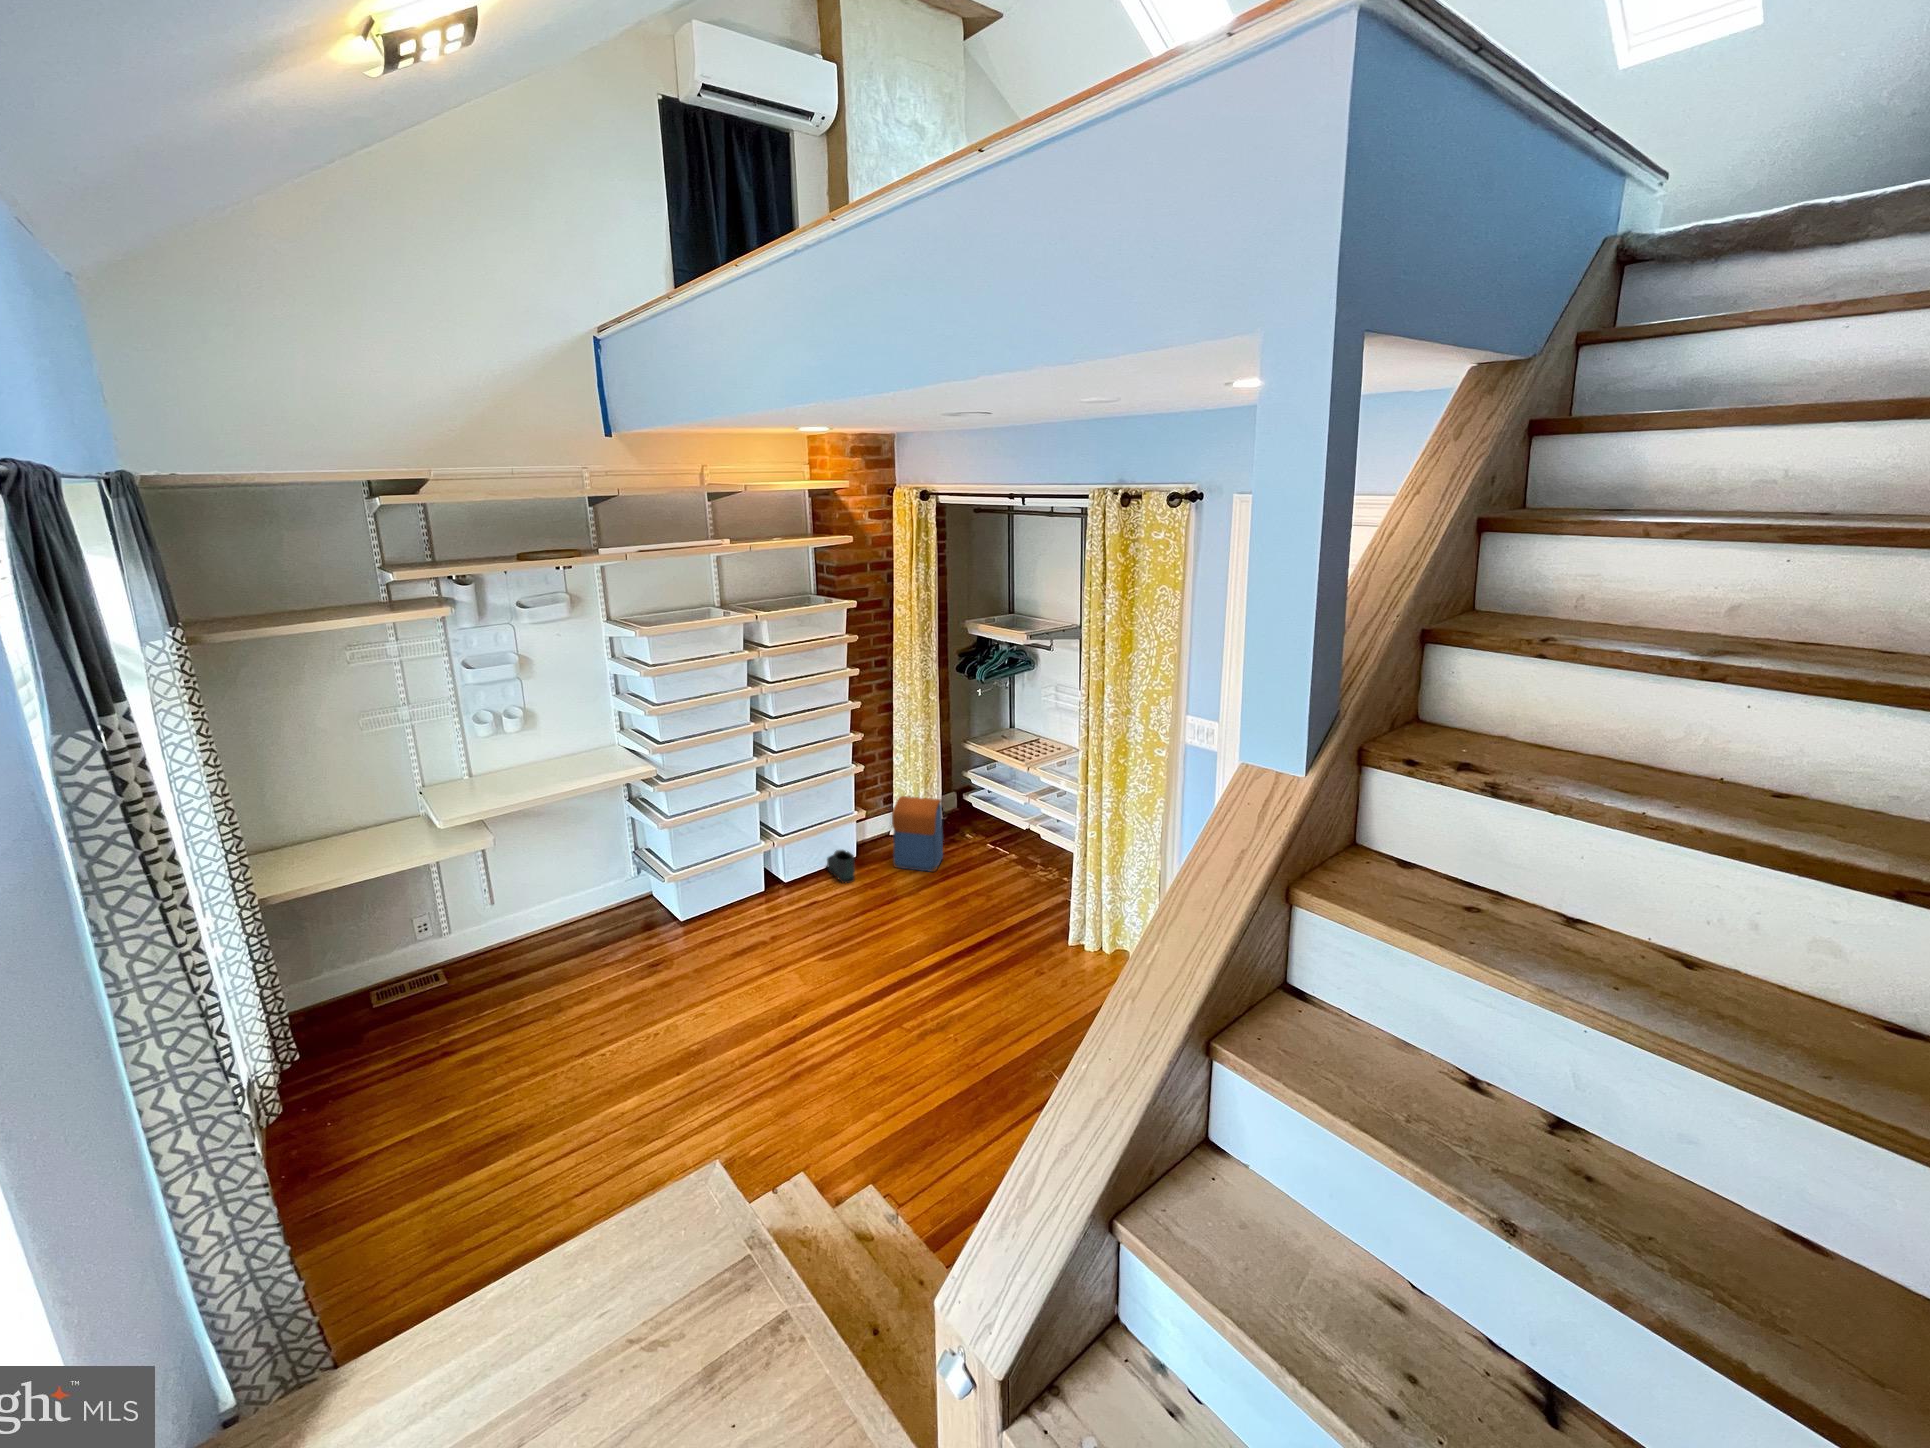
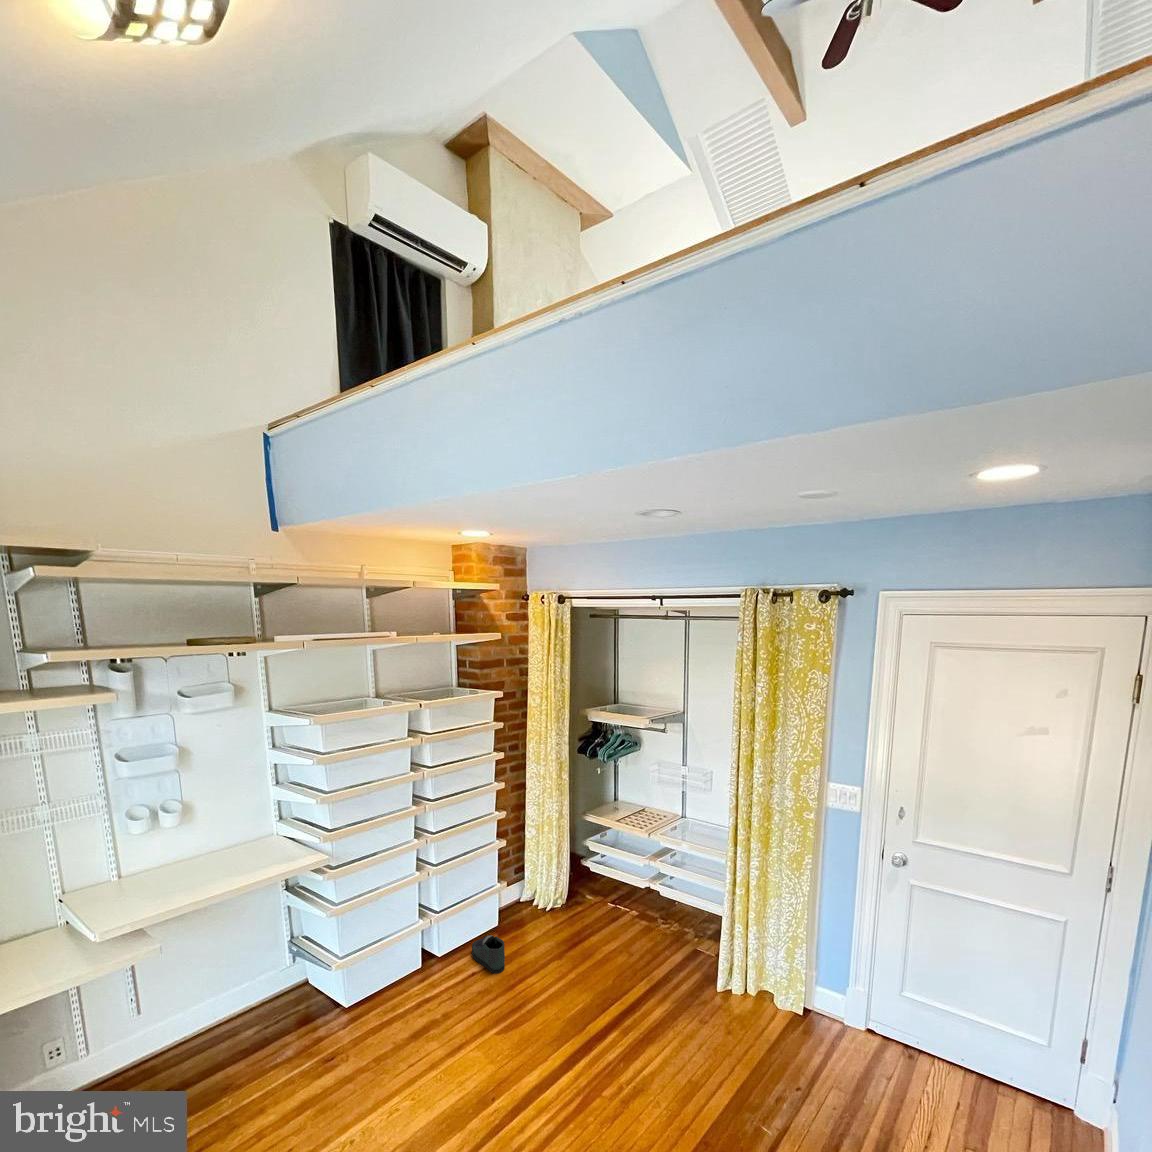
backpack: present [892,796,943,872] -> none [535,869,578,945]

